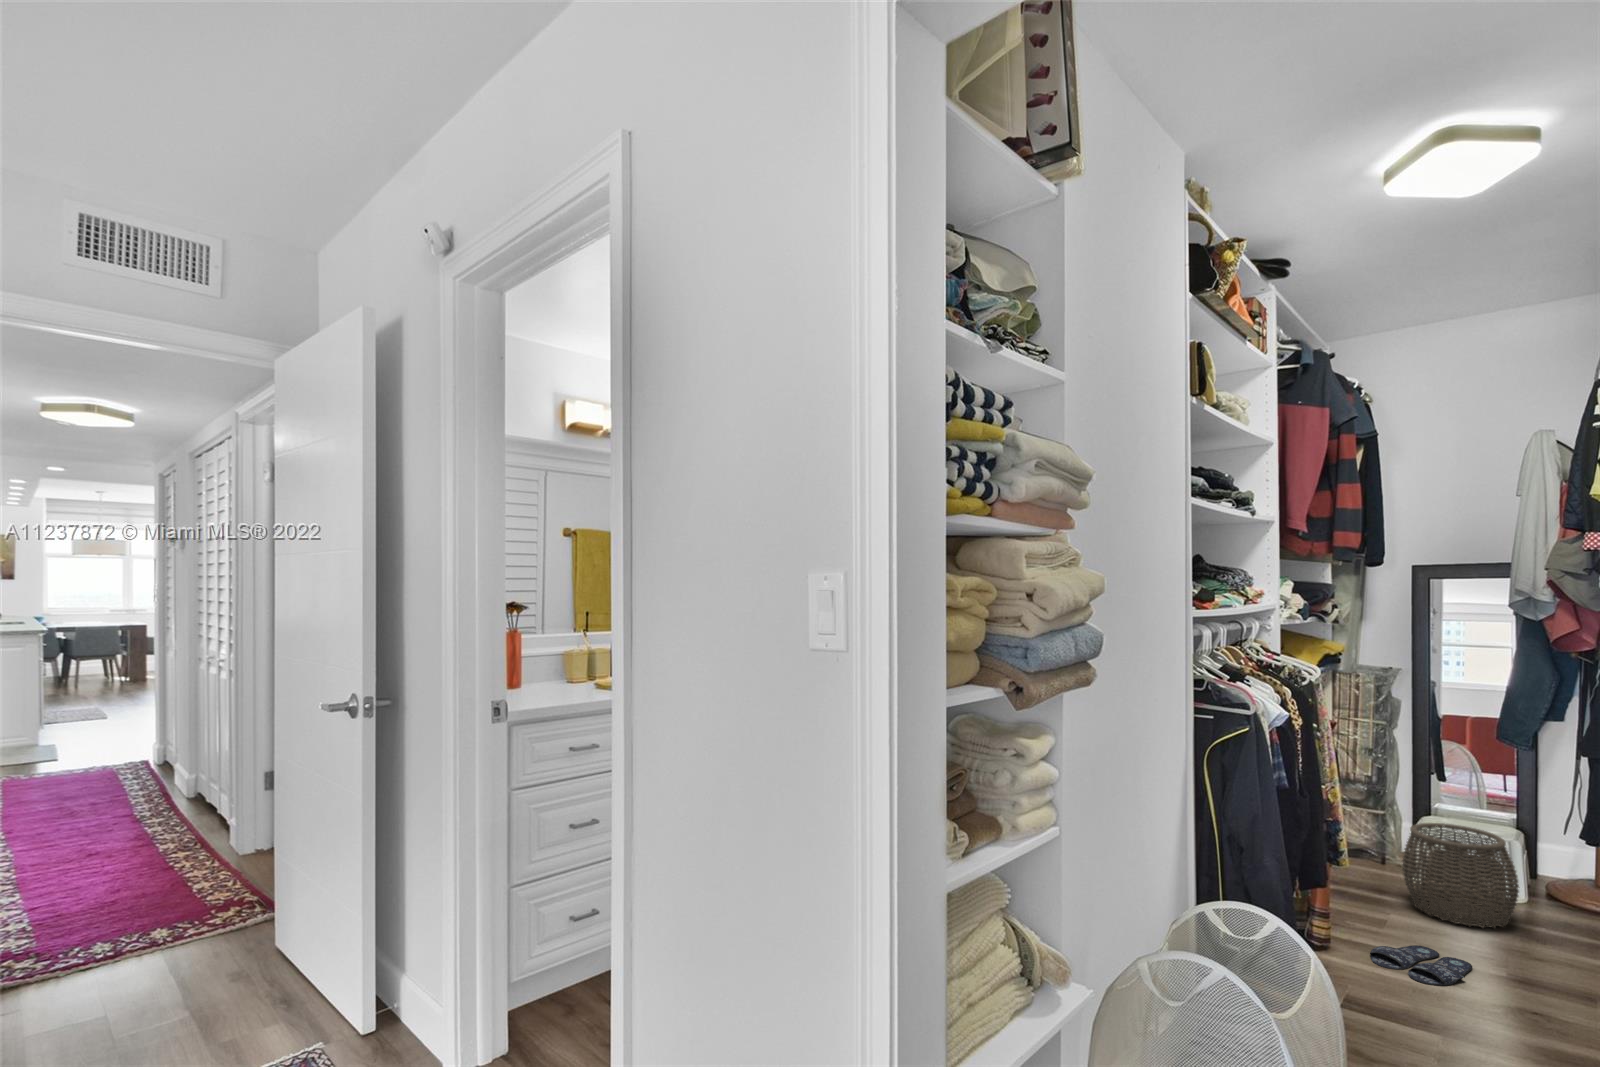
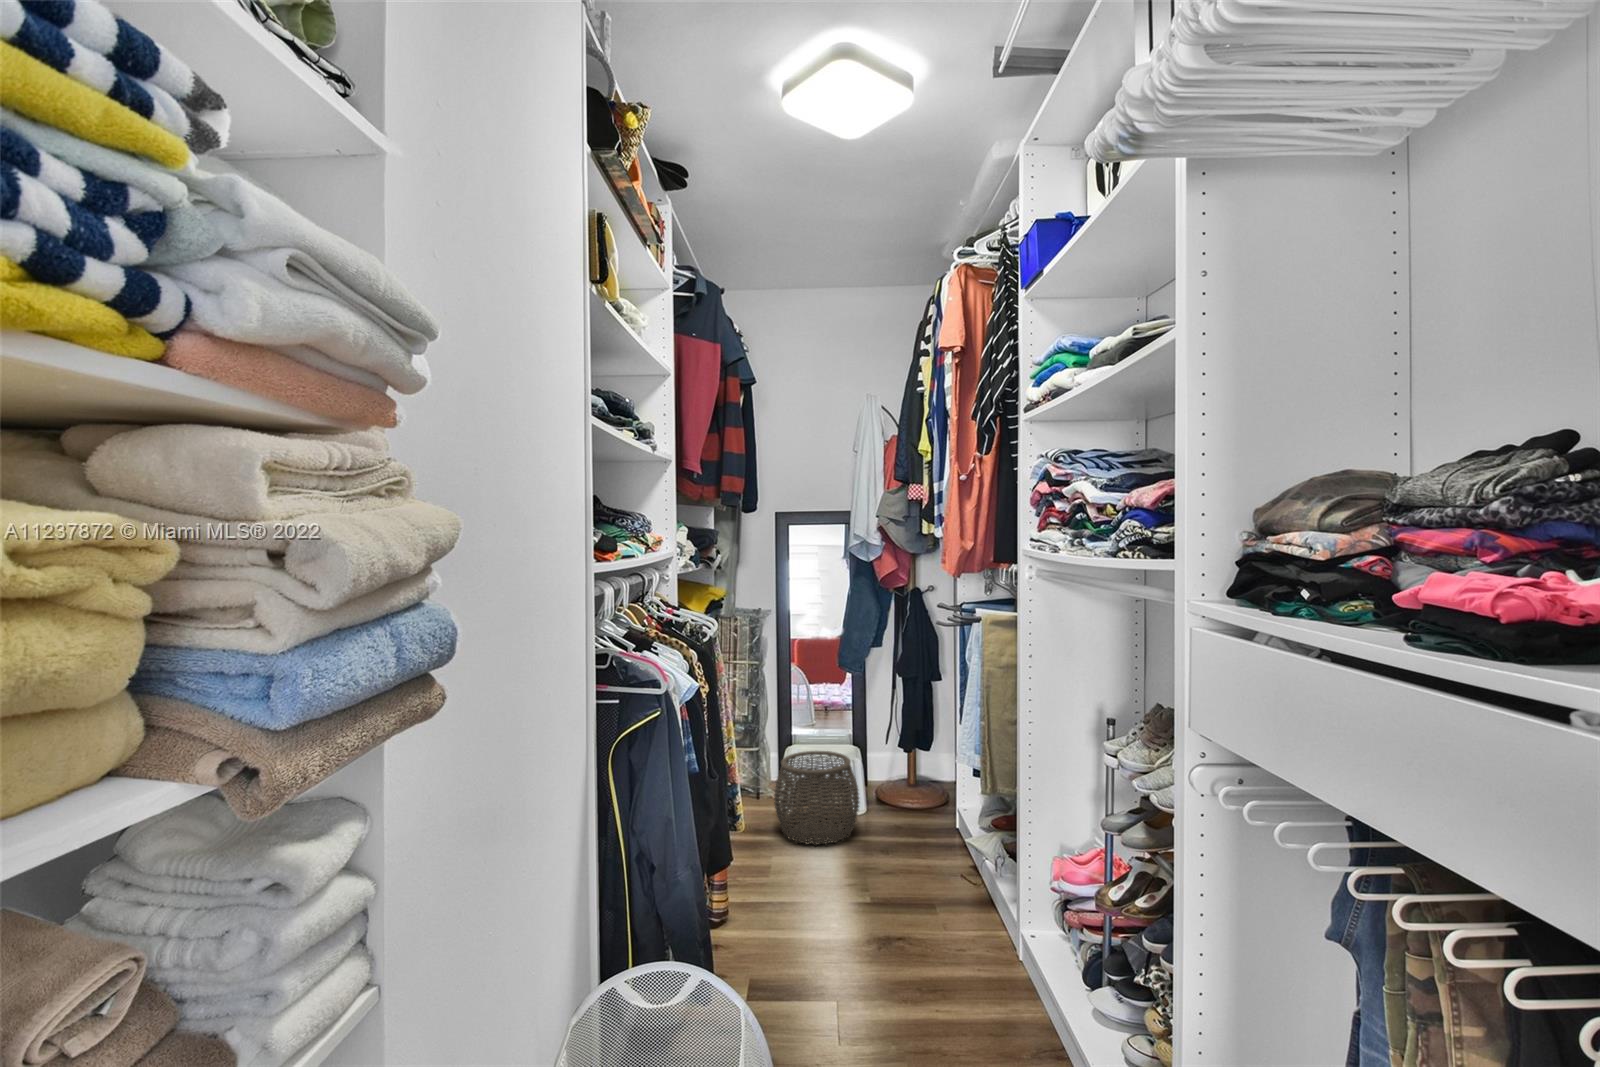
slippers: present [1370,945,1472,986] -> none [757,880,836,924]

